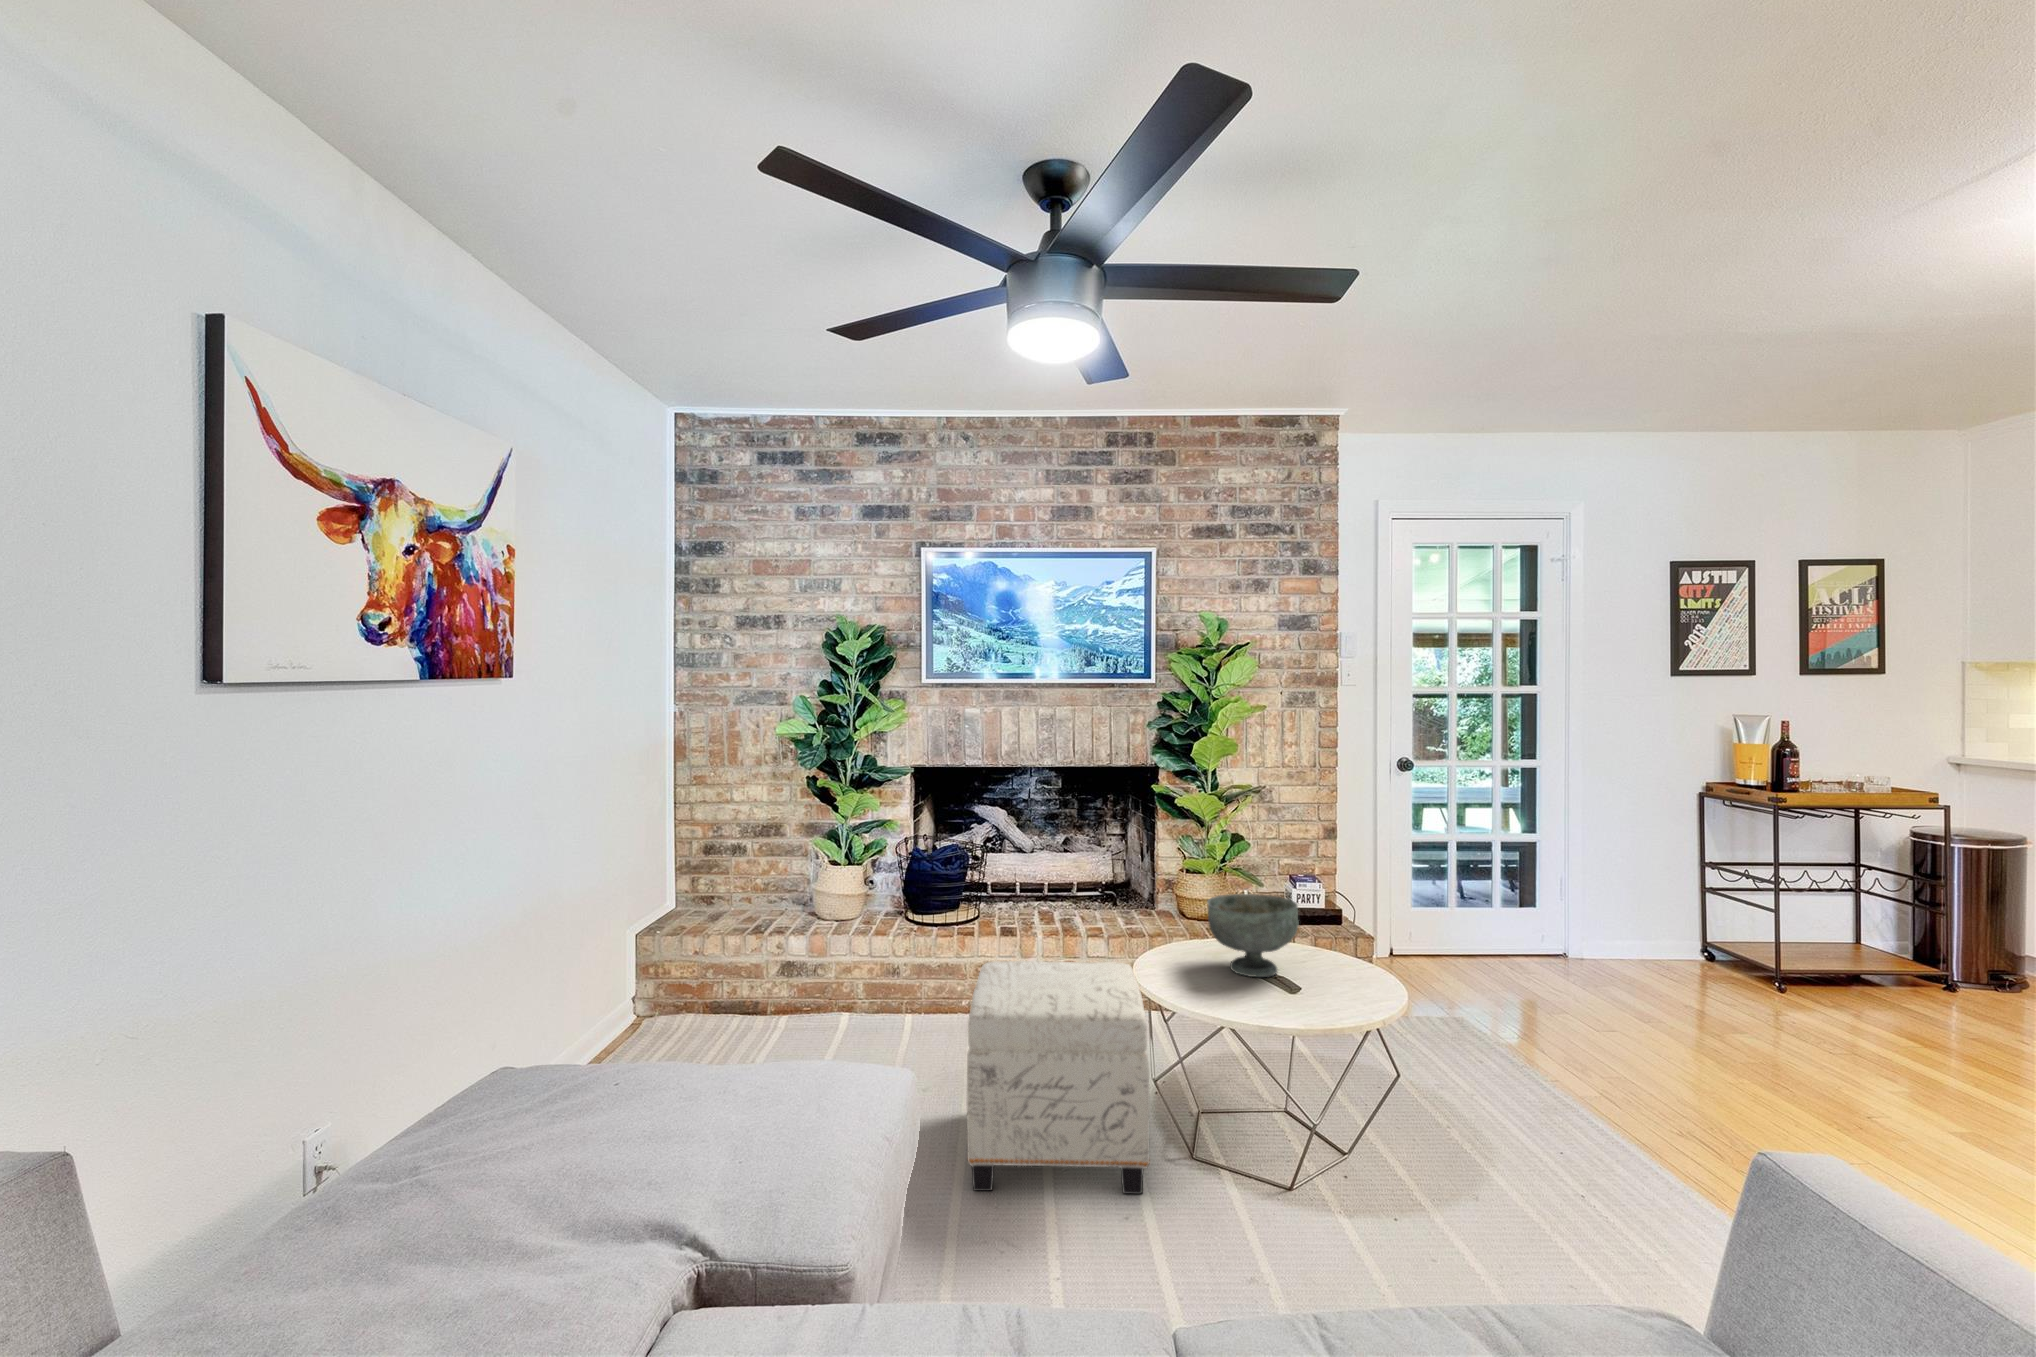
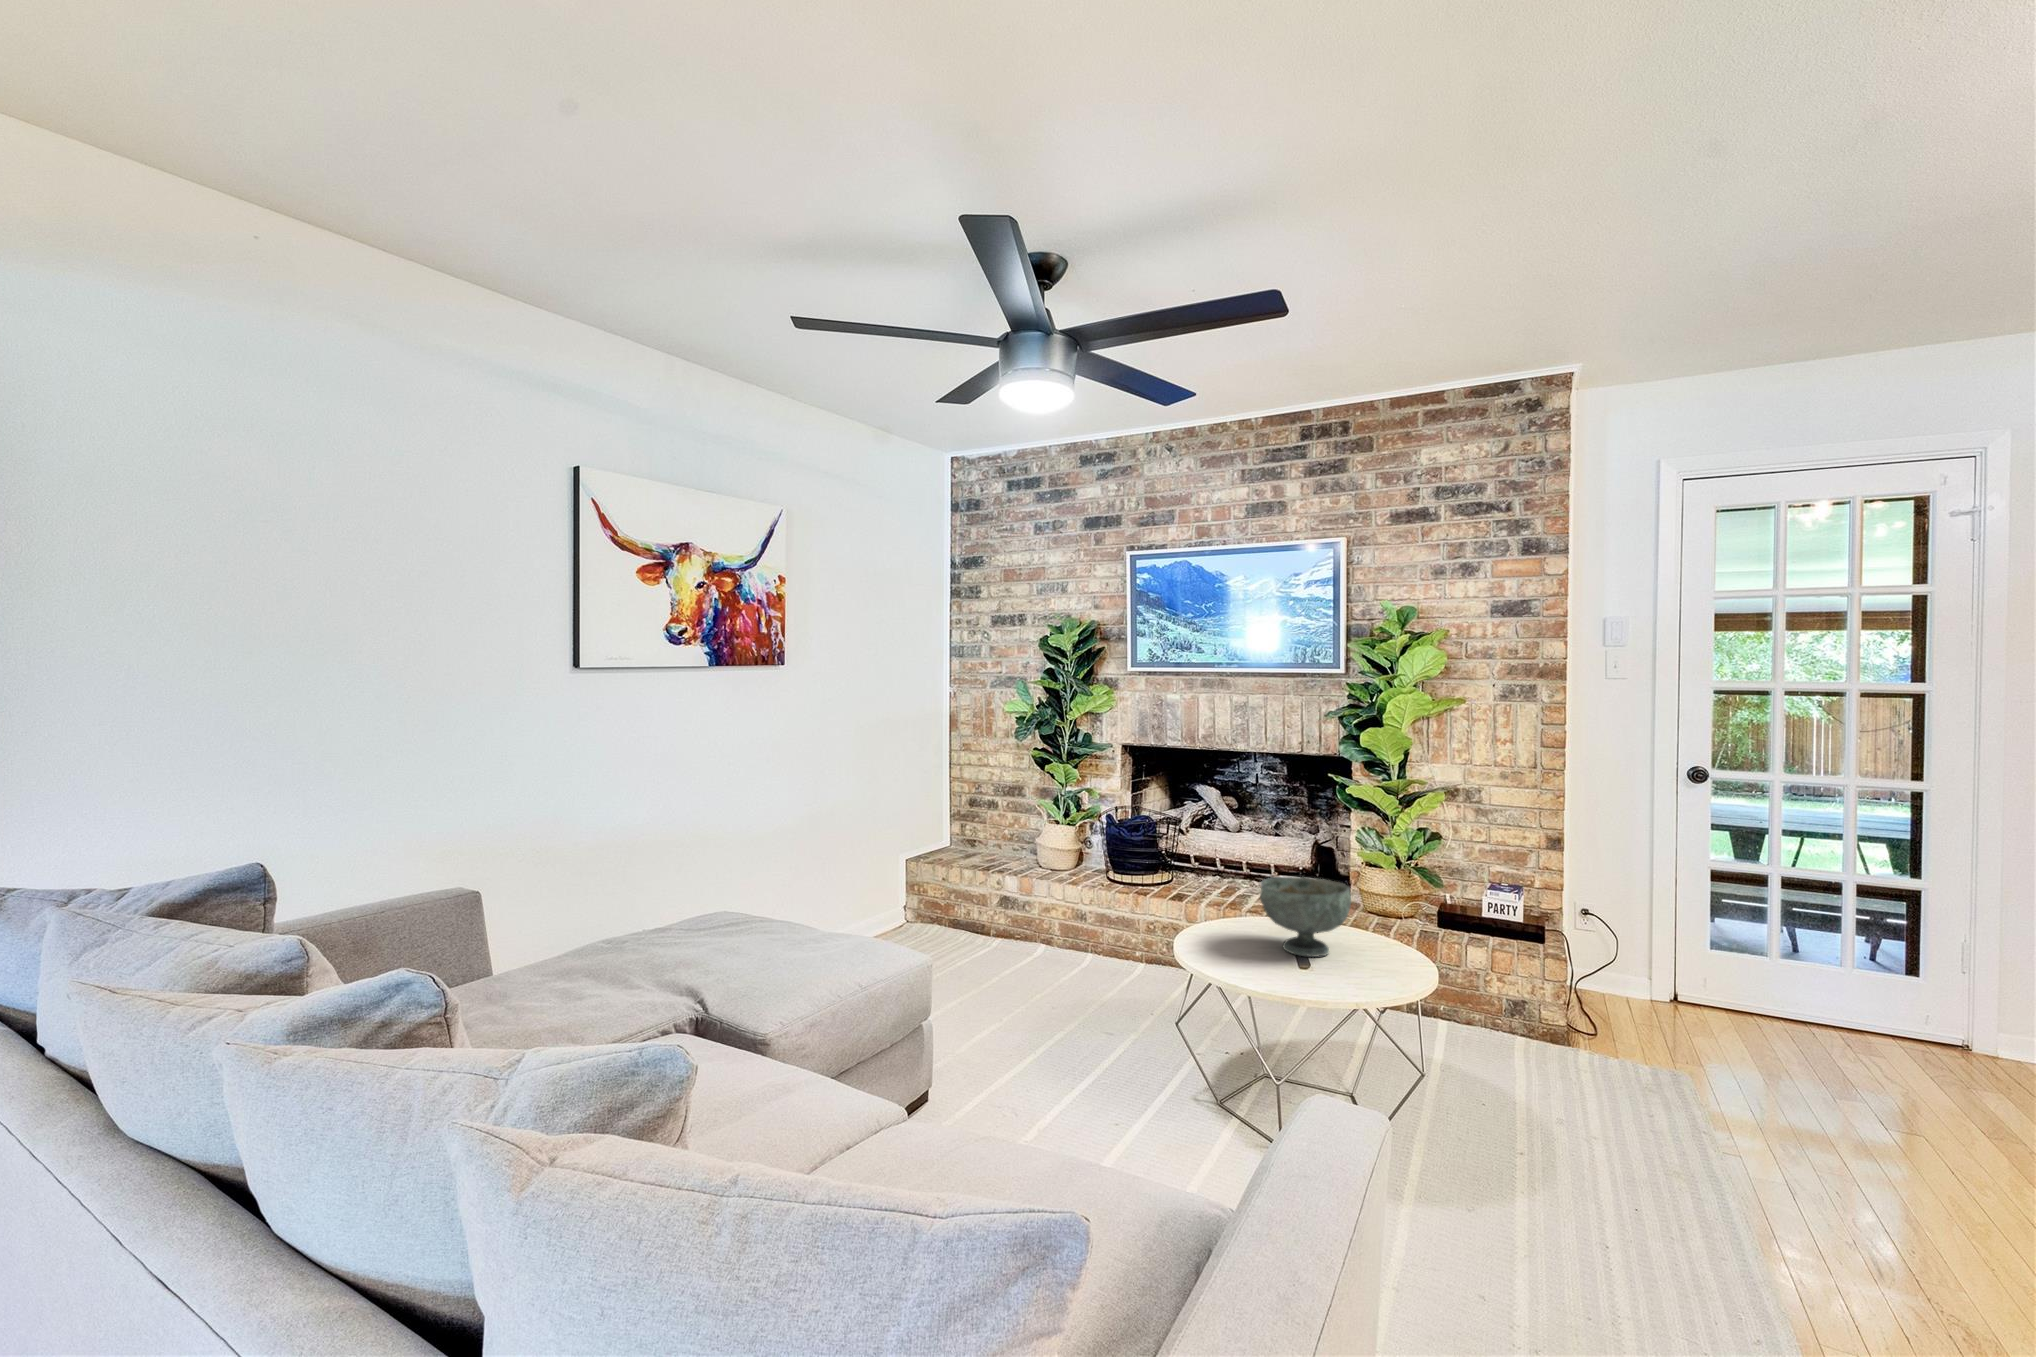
ottoman: present [967,961,1150,1194] -> none [1009,907,1197,1113]

